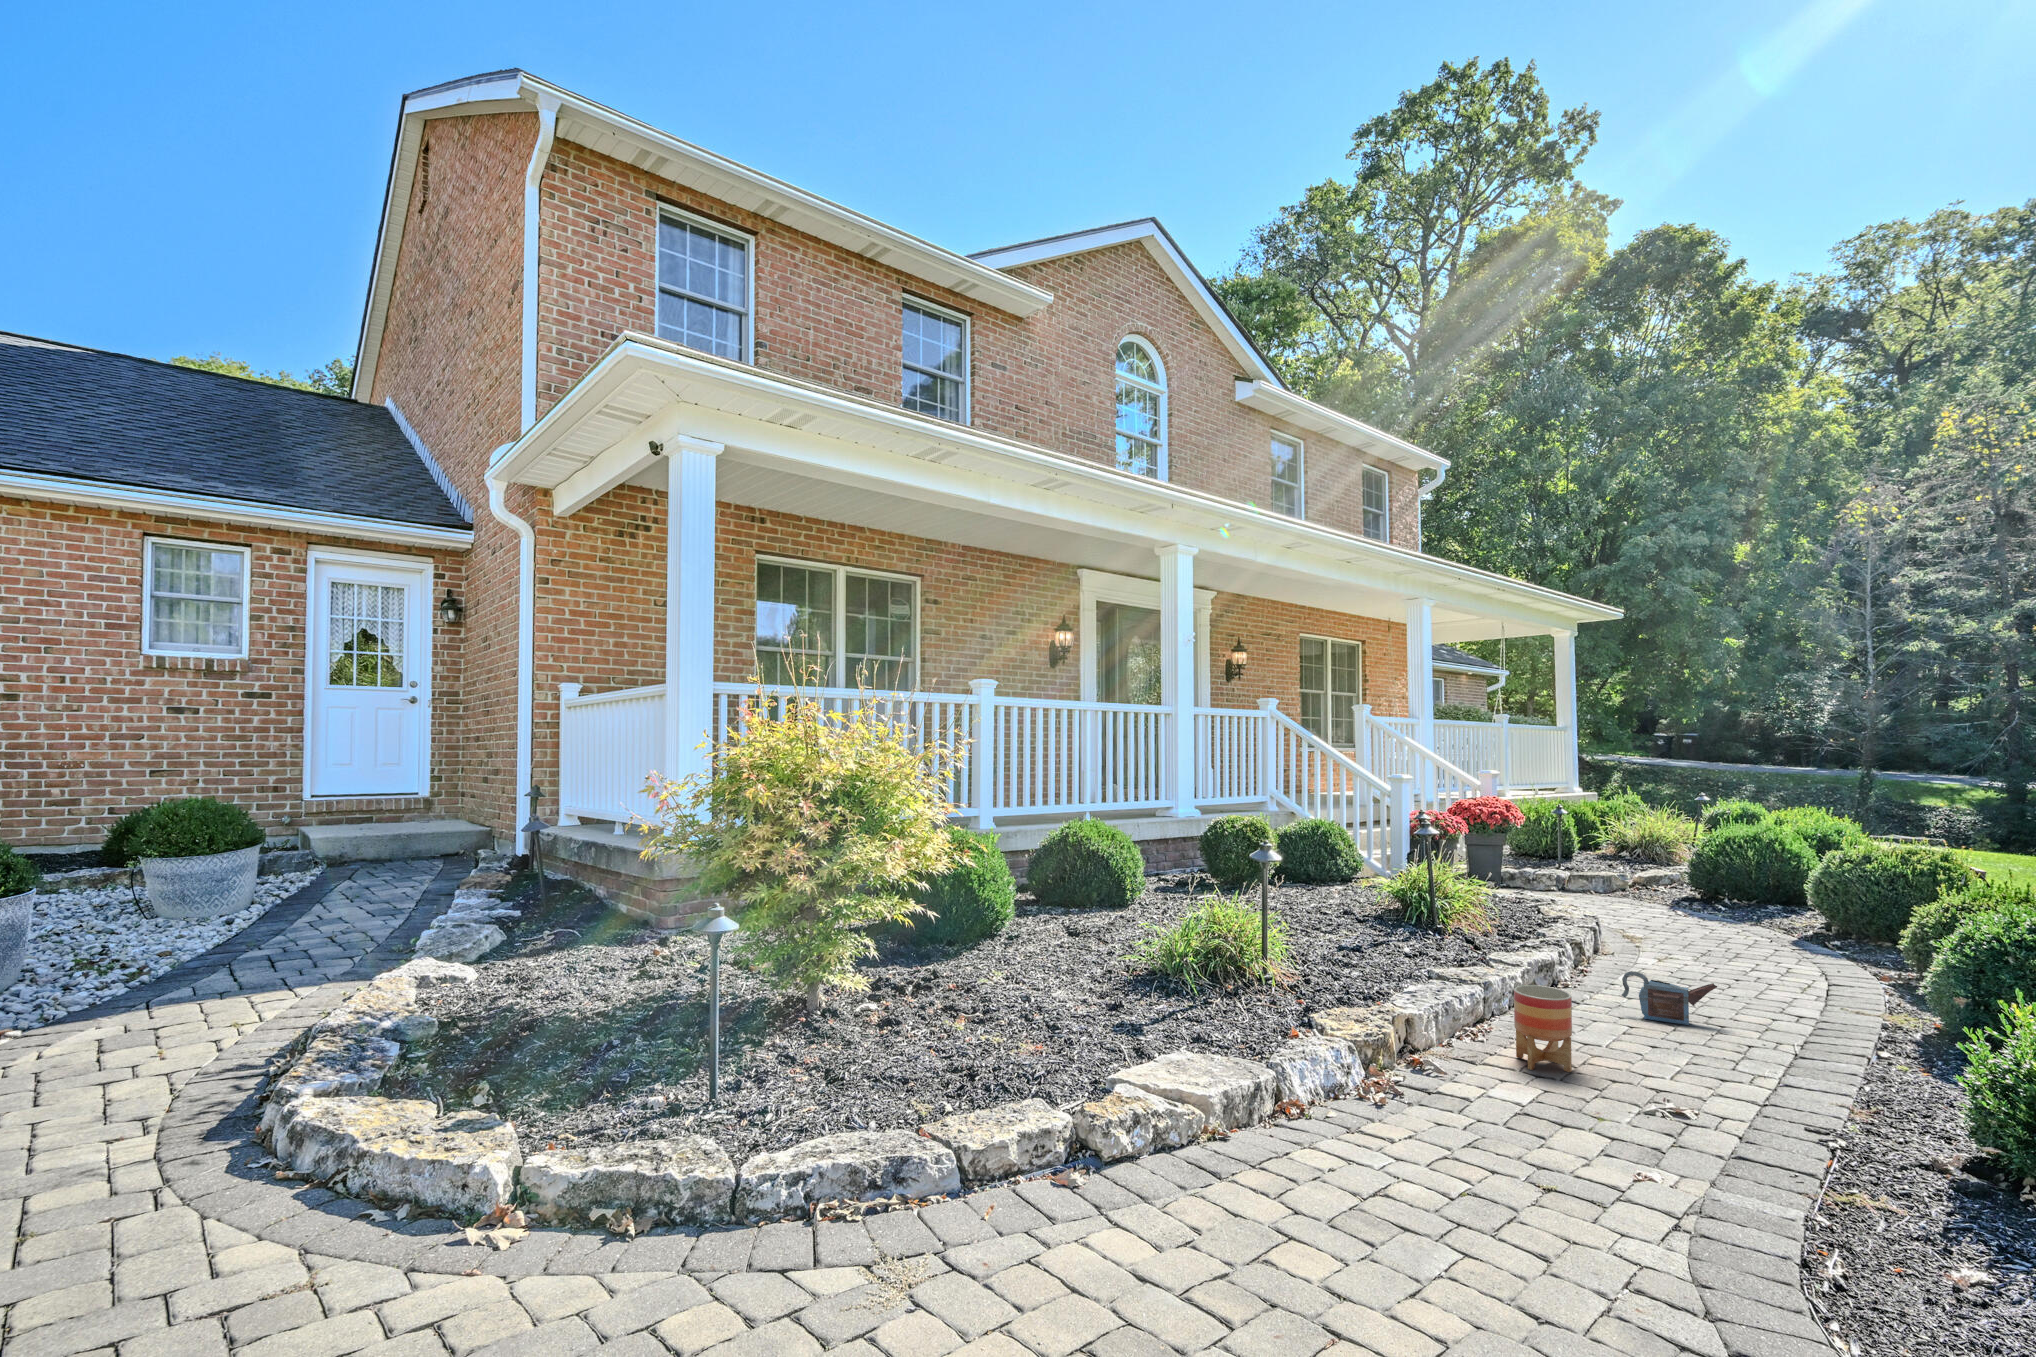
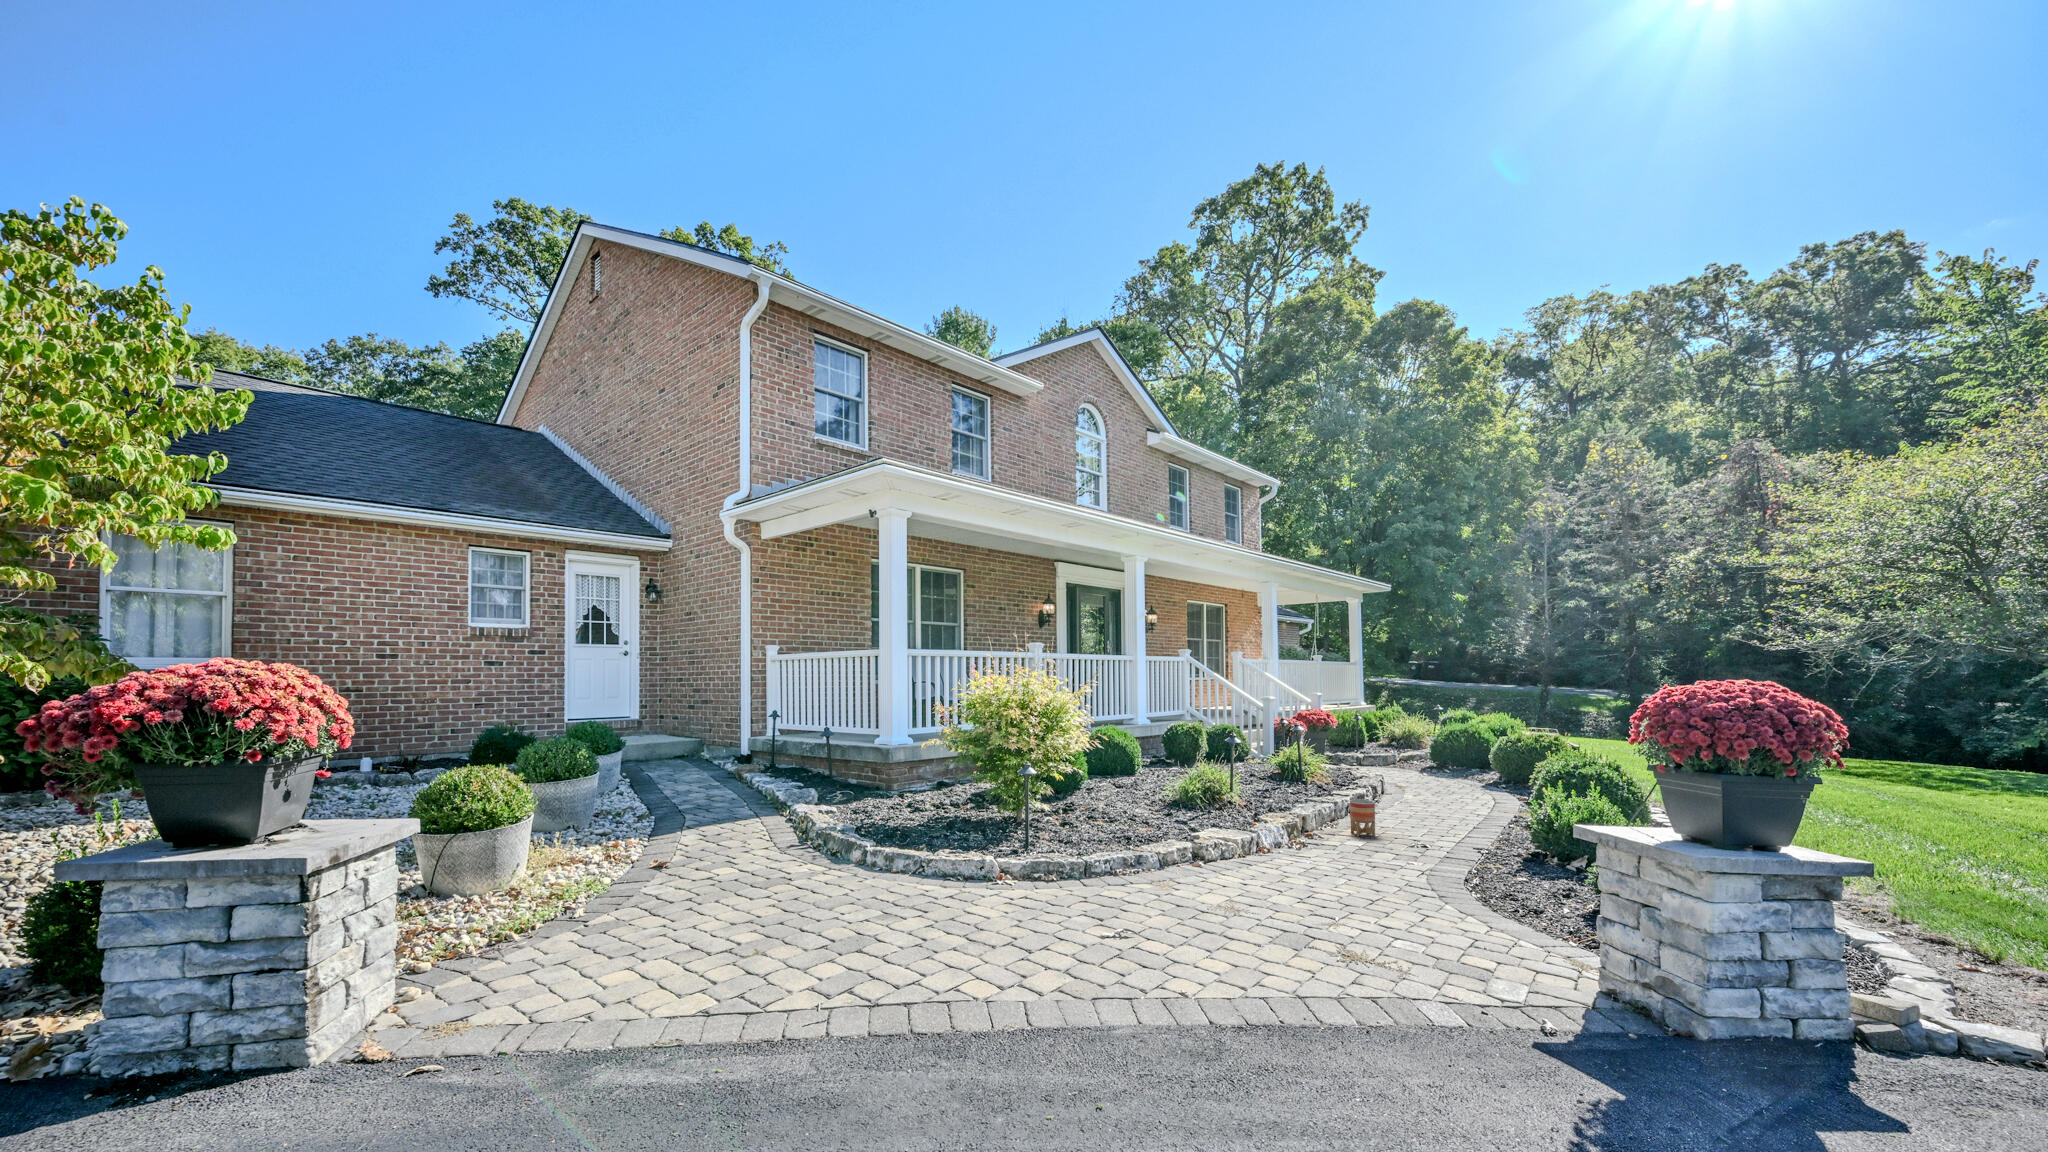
watering can: present [1622,971,1717,1025] -> none [1396,796,1438,820]

